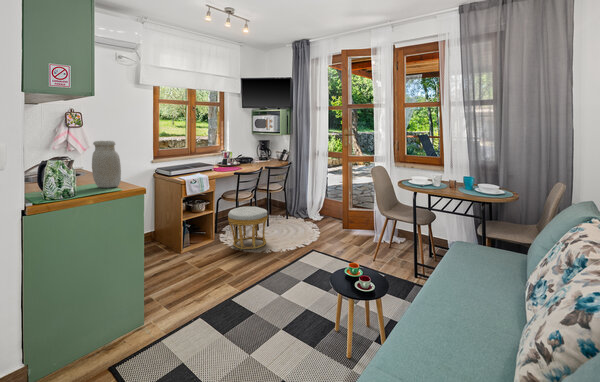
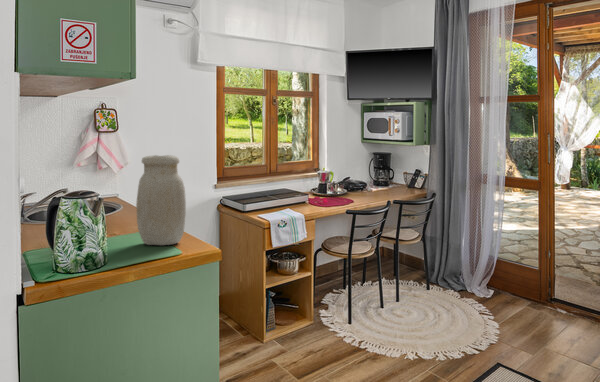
ottoman: present [228,207,268,249] -> none [336,269,407,349]

